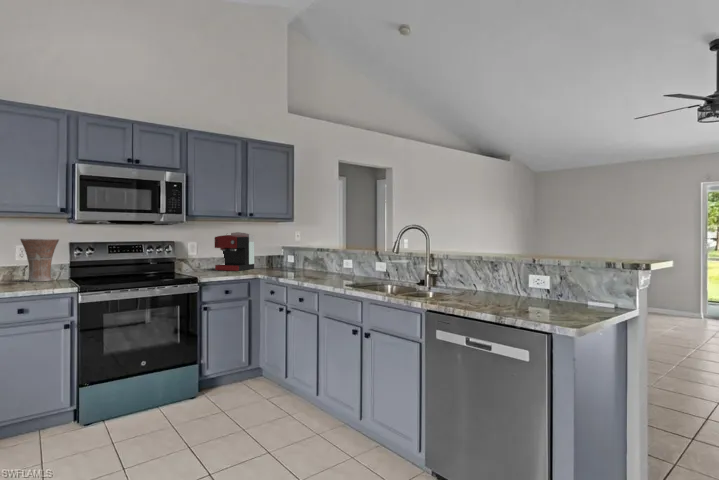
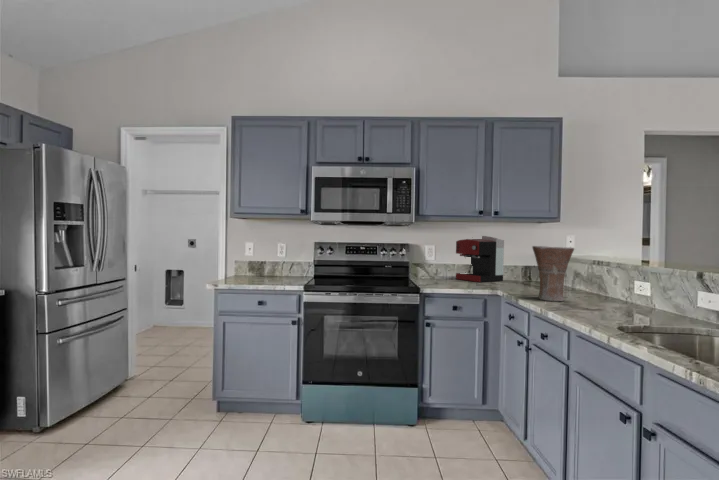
vase: present [20,239,59,282] -> present [532,246,574,301]

